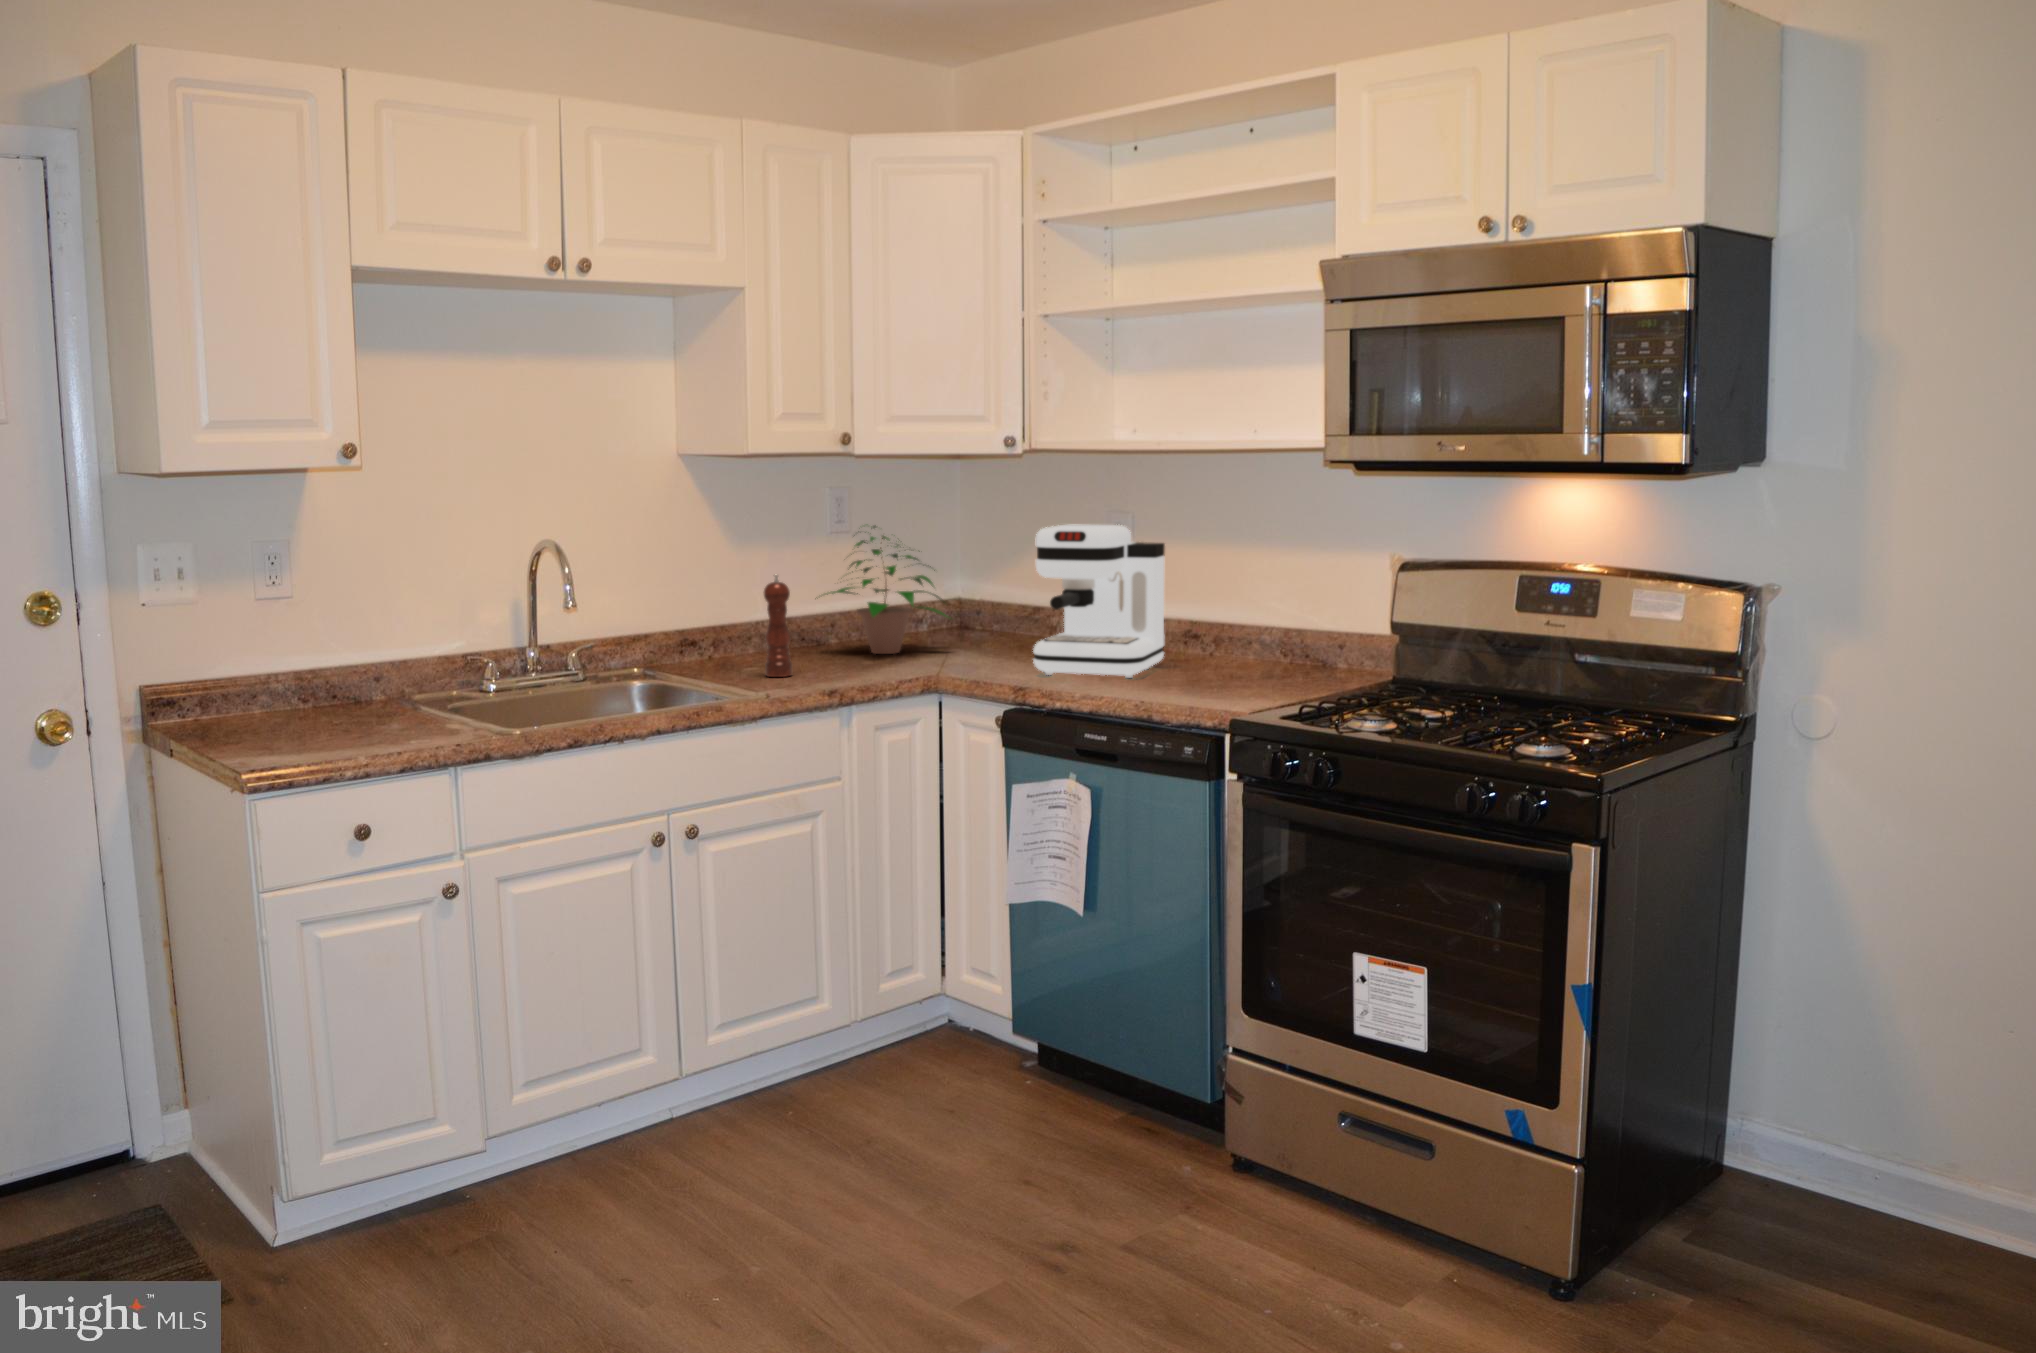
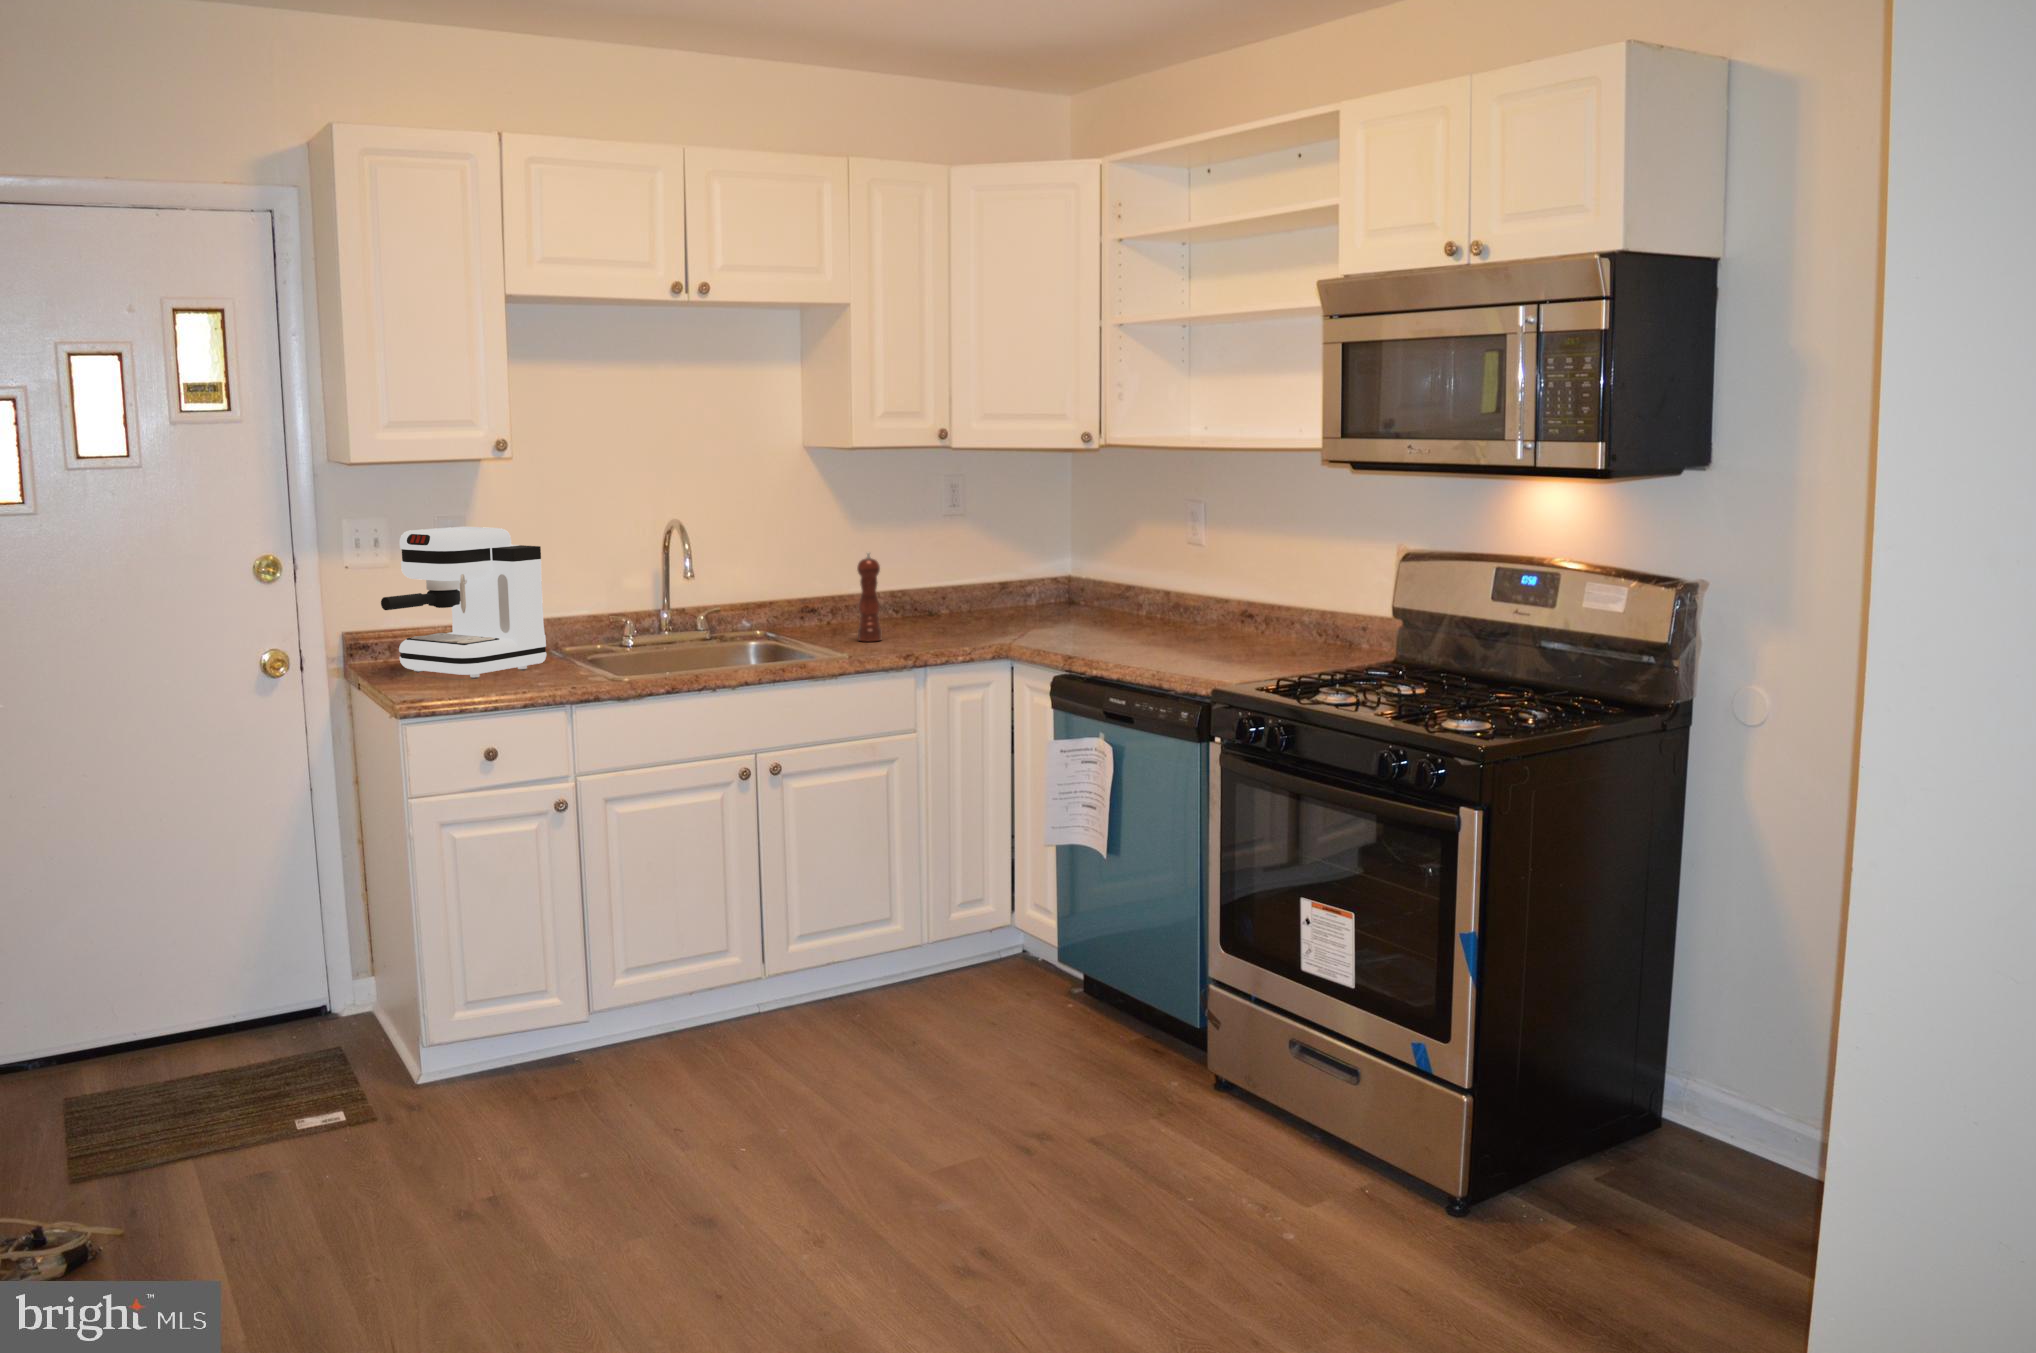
potted plant: present [827,525,946,654] -> none [918,508,1040,625]
coffee maker: present [1033,525,1165,678] -> present [381,527,546,678]

